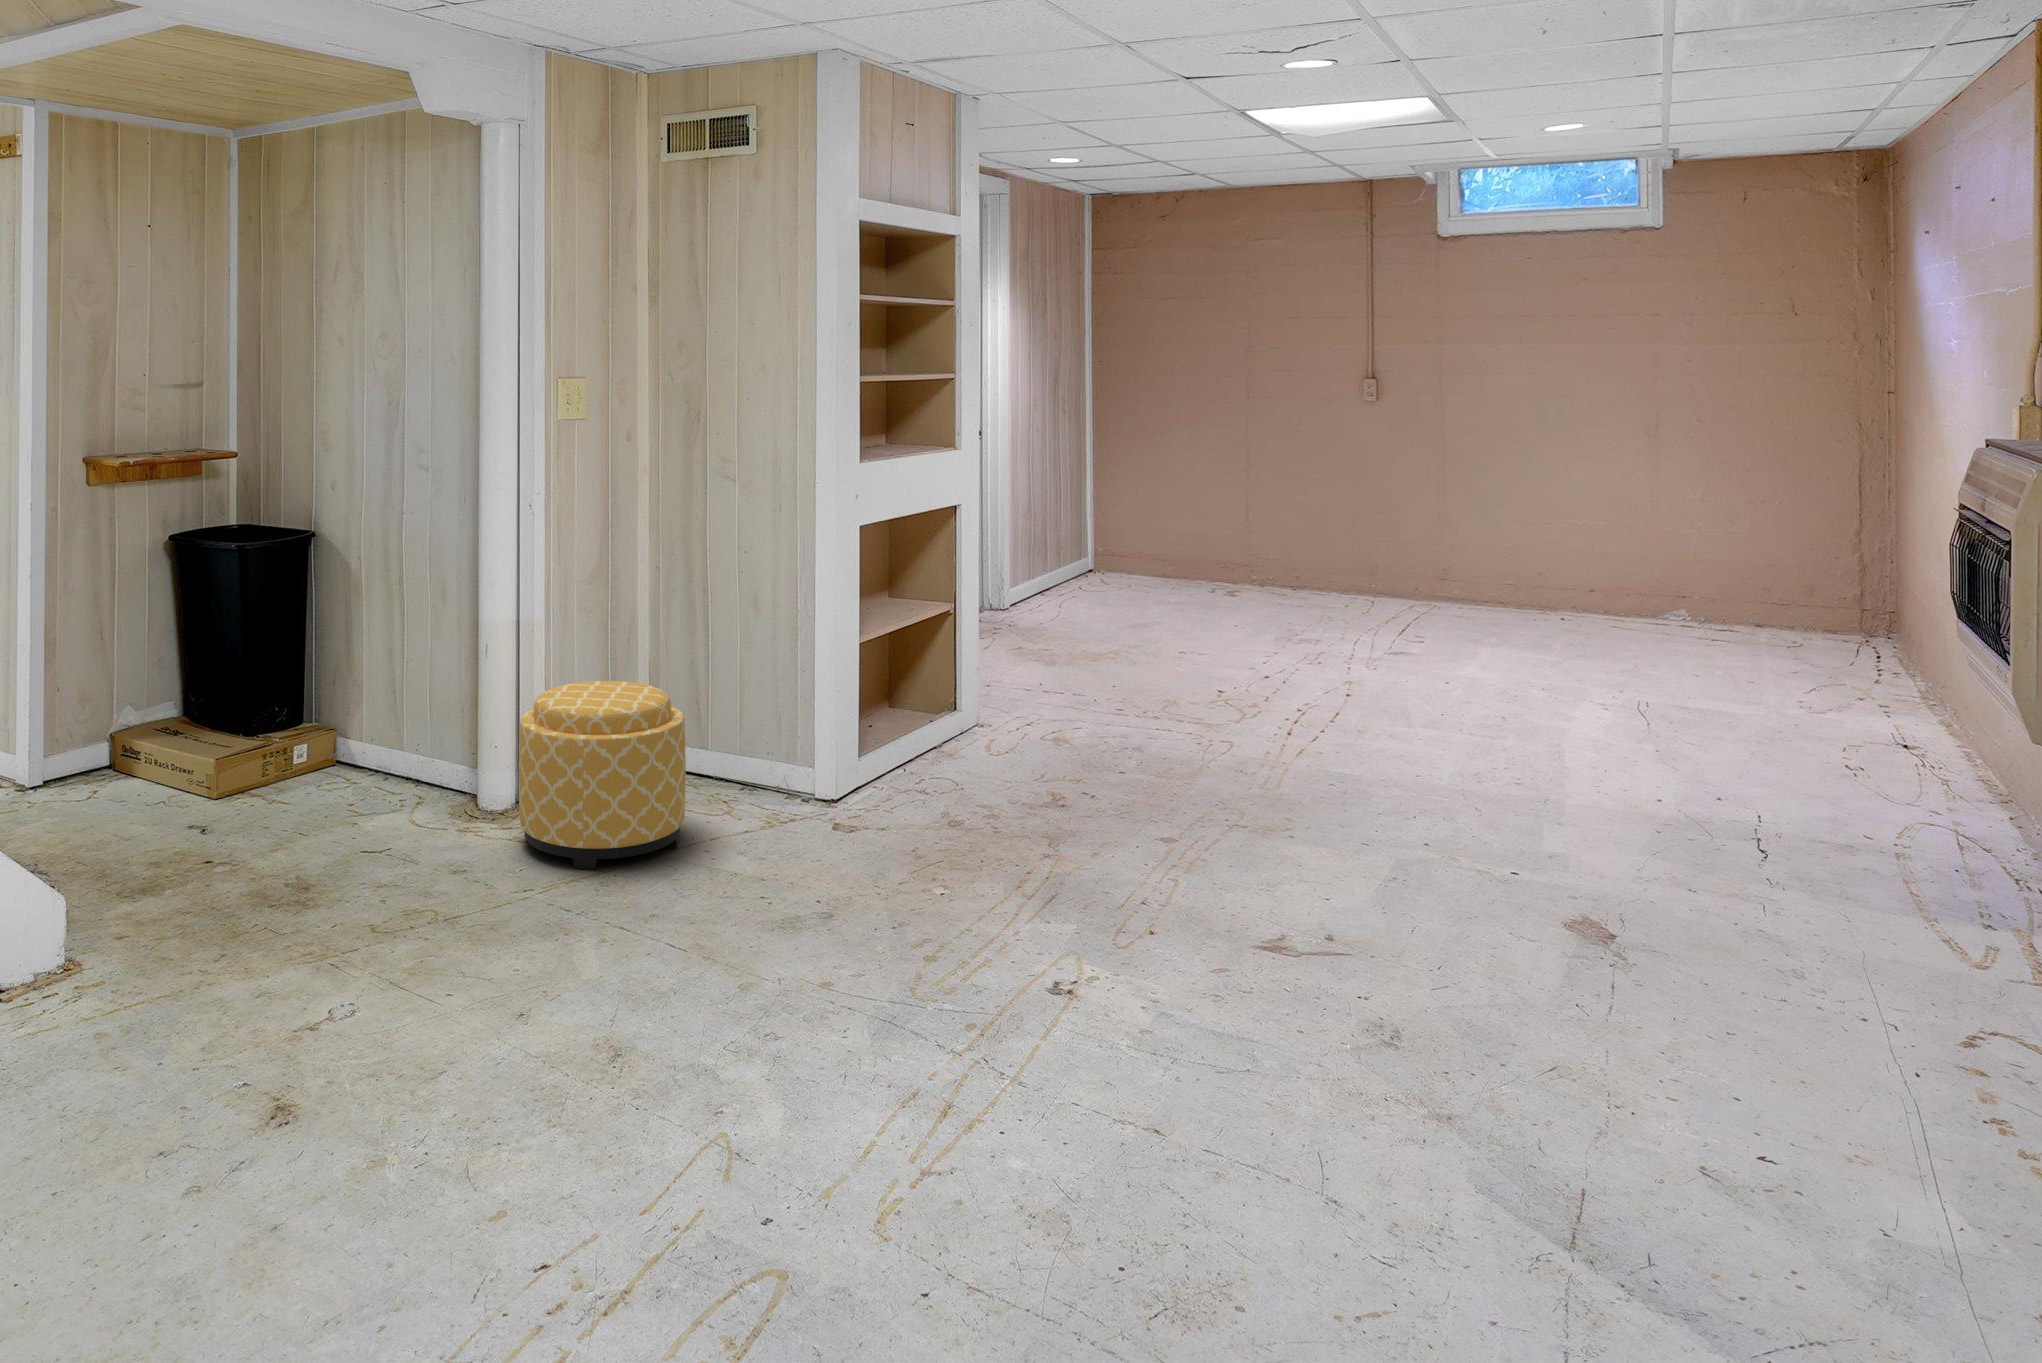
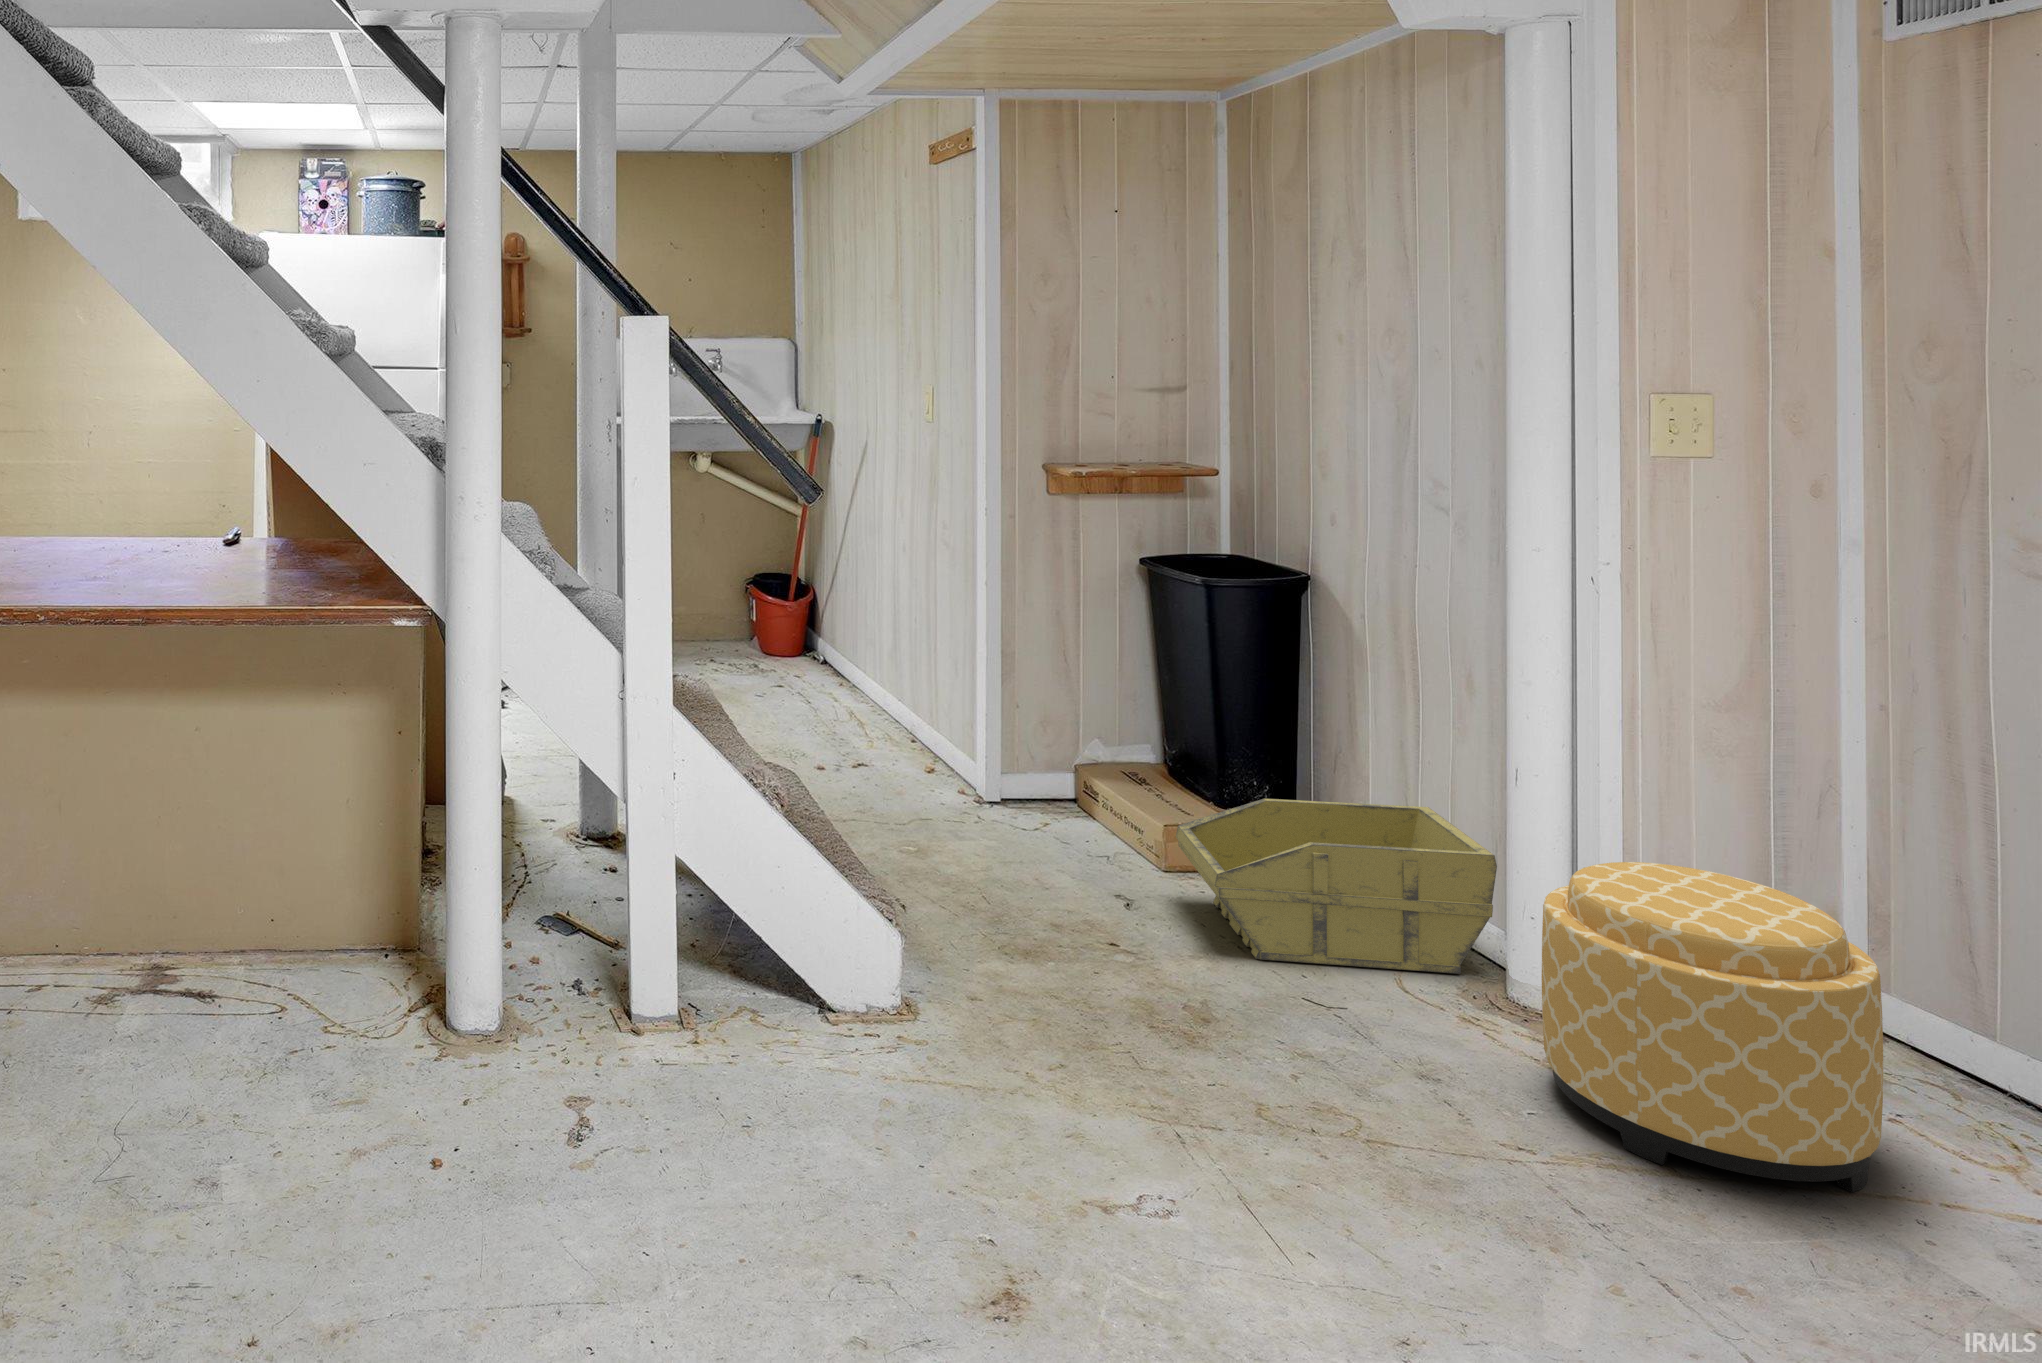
storage bin: none [239,693,468,837] -> present [1176,799,1497,974]

